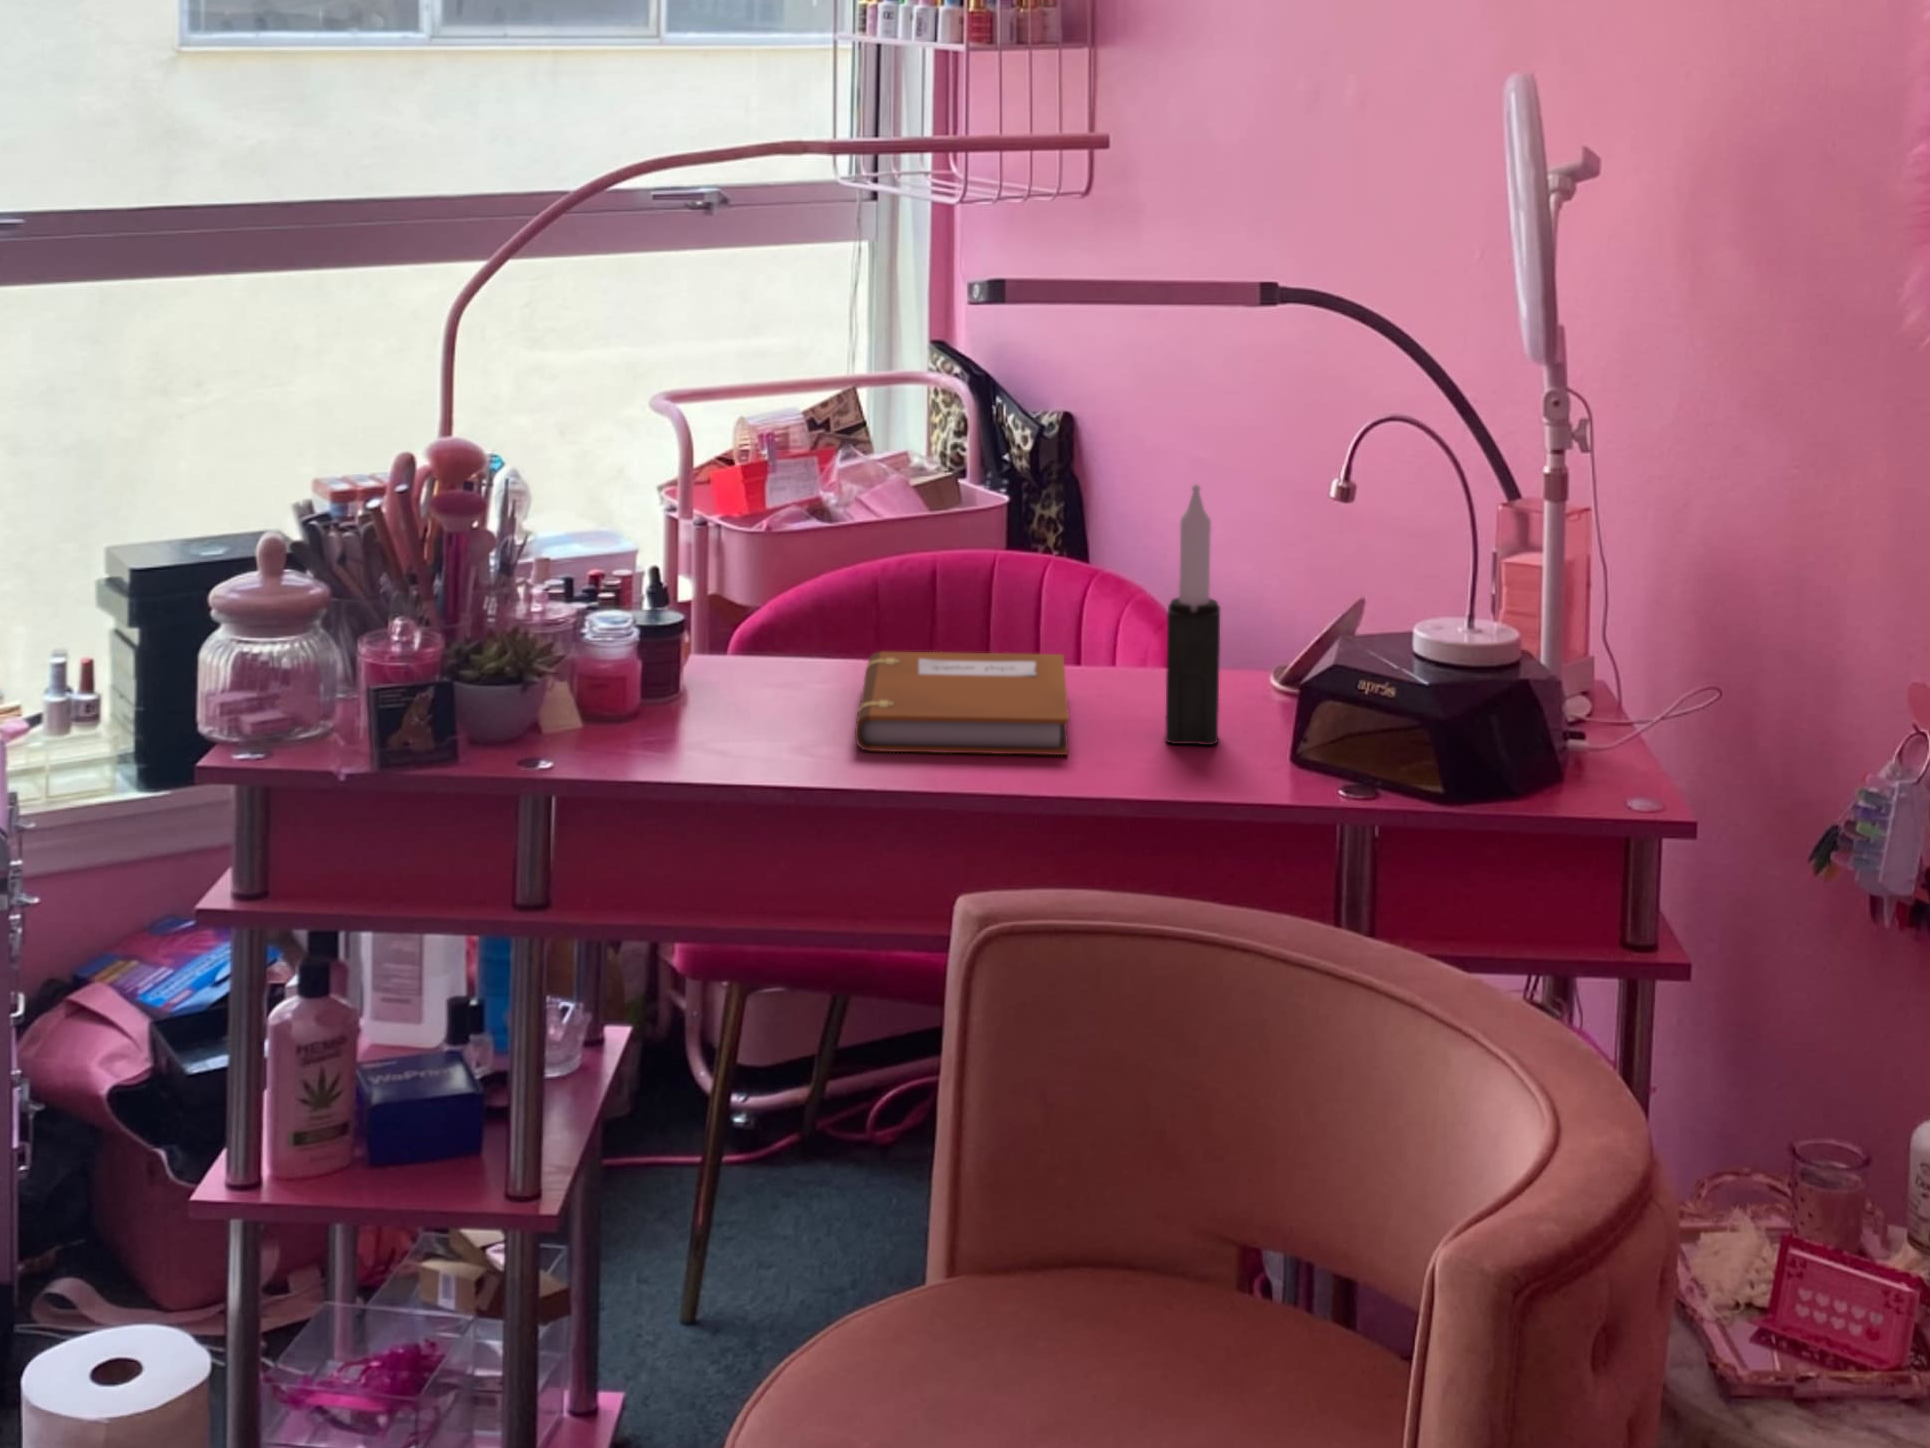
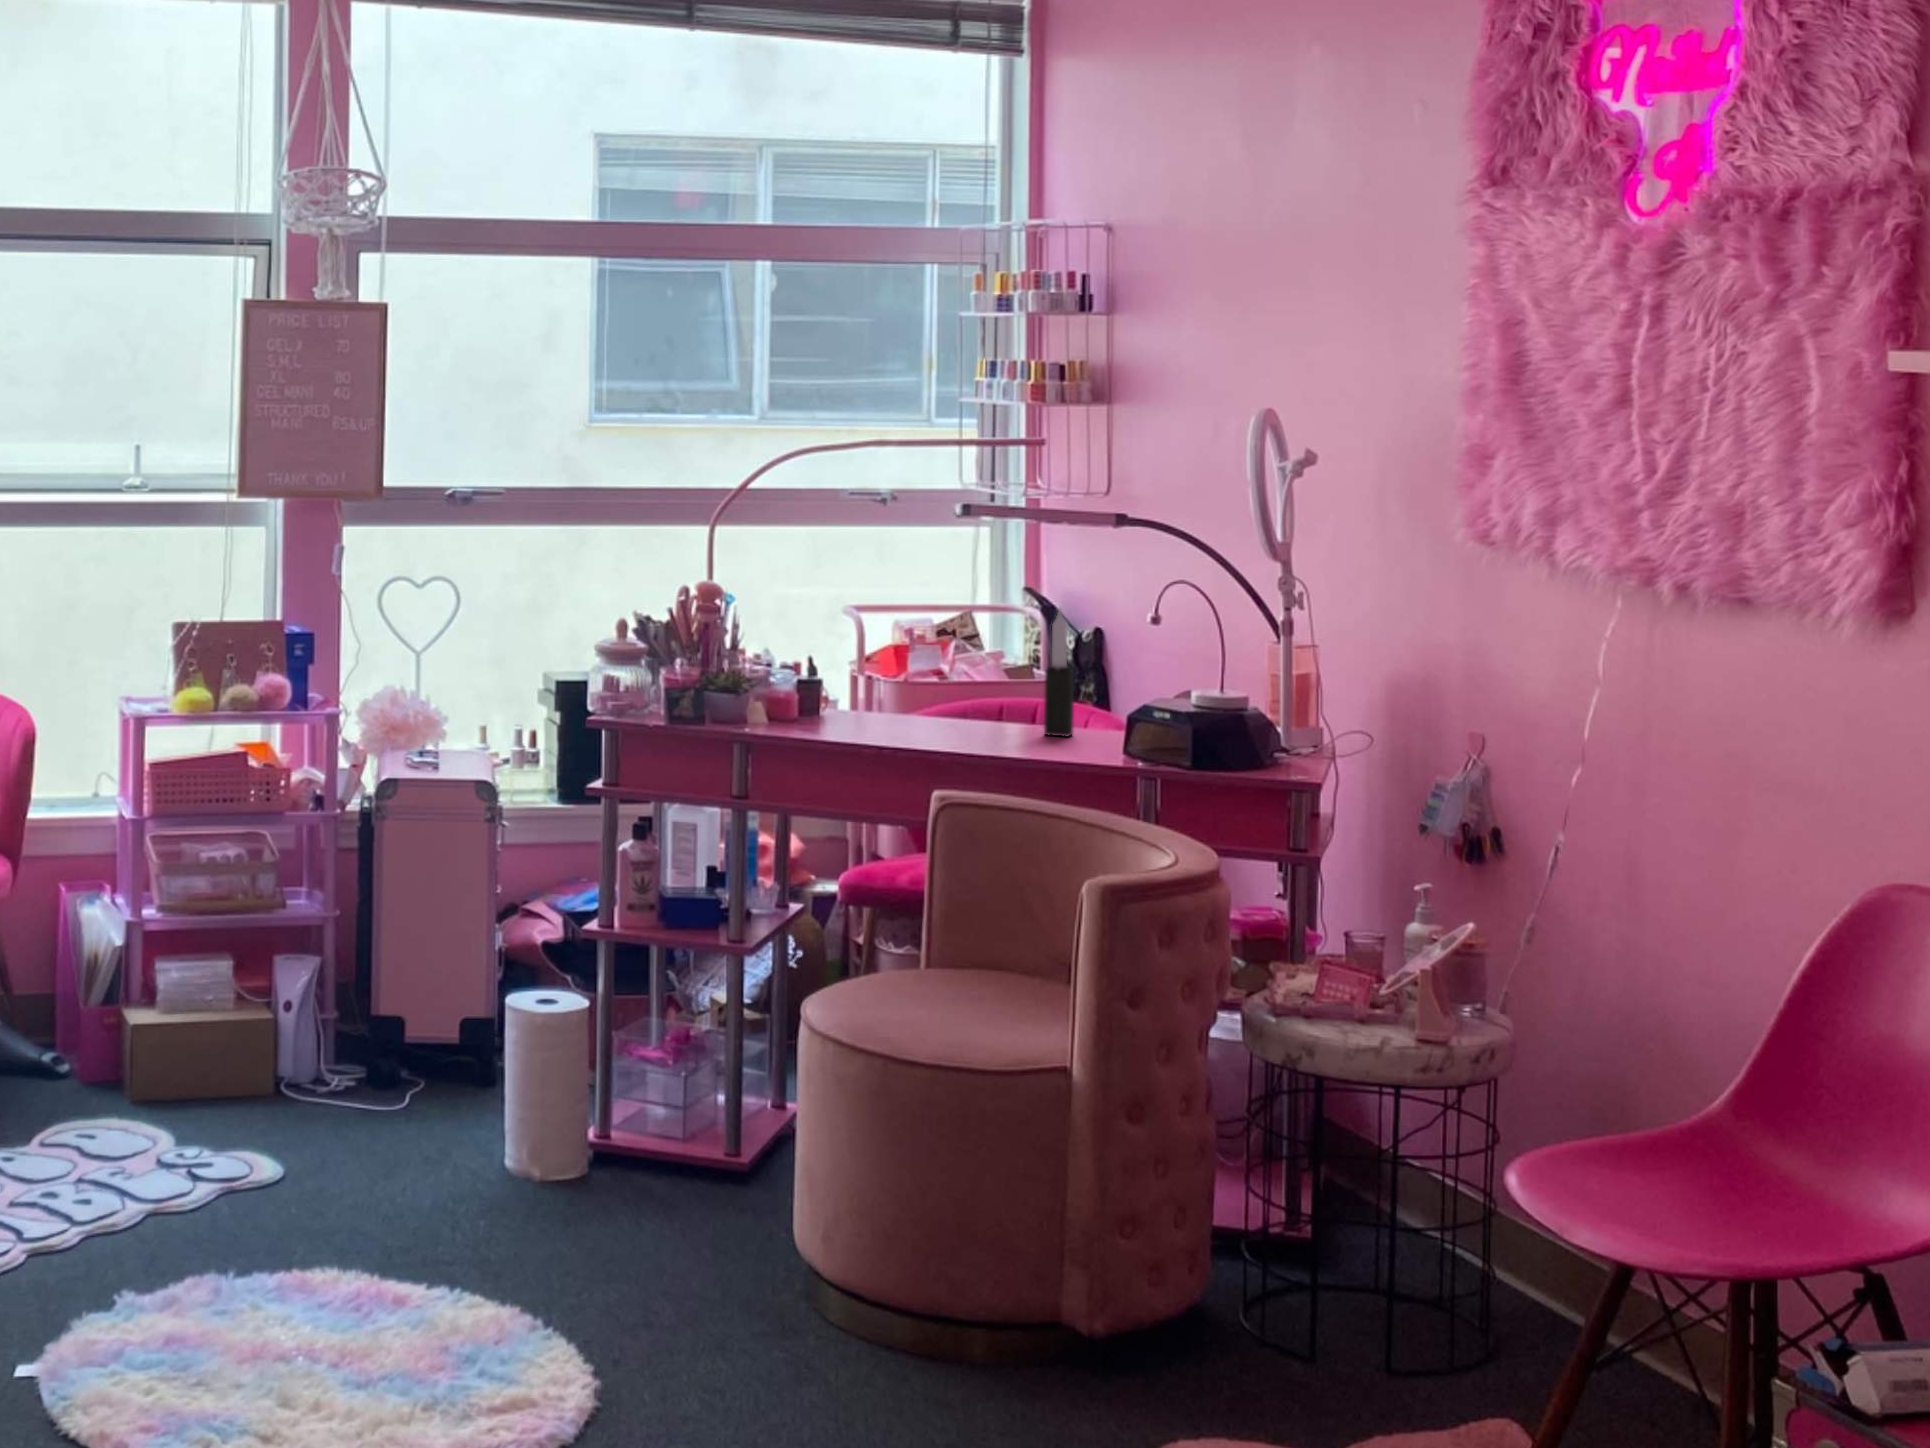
notebook: present [855,652,1069,755] -> none [888,696,1008,734]

